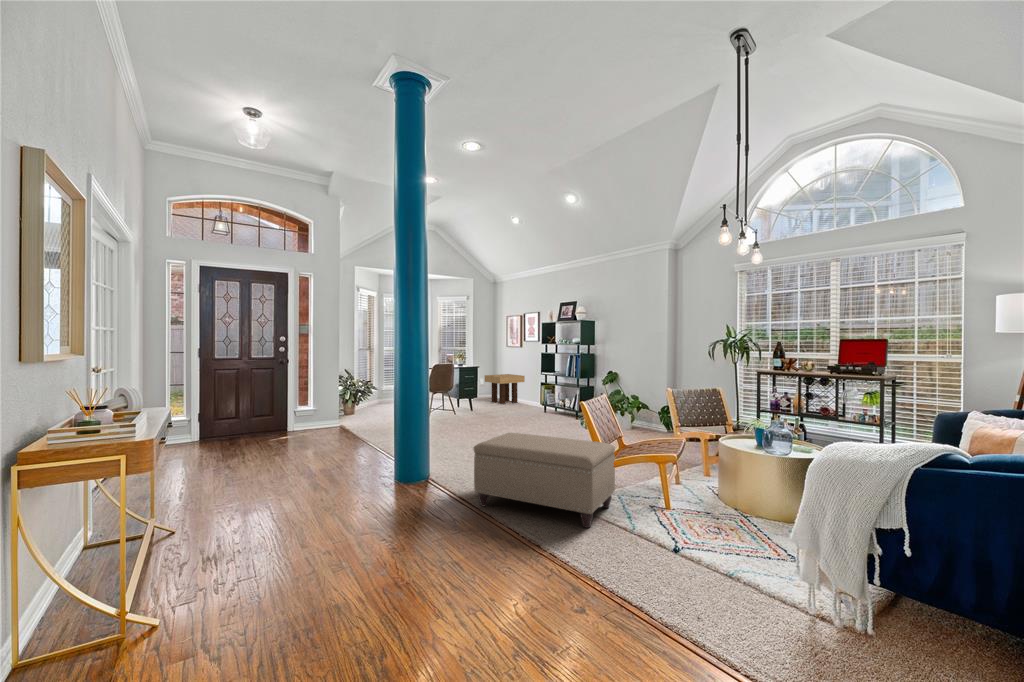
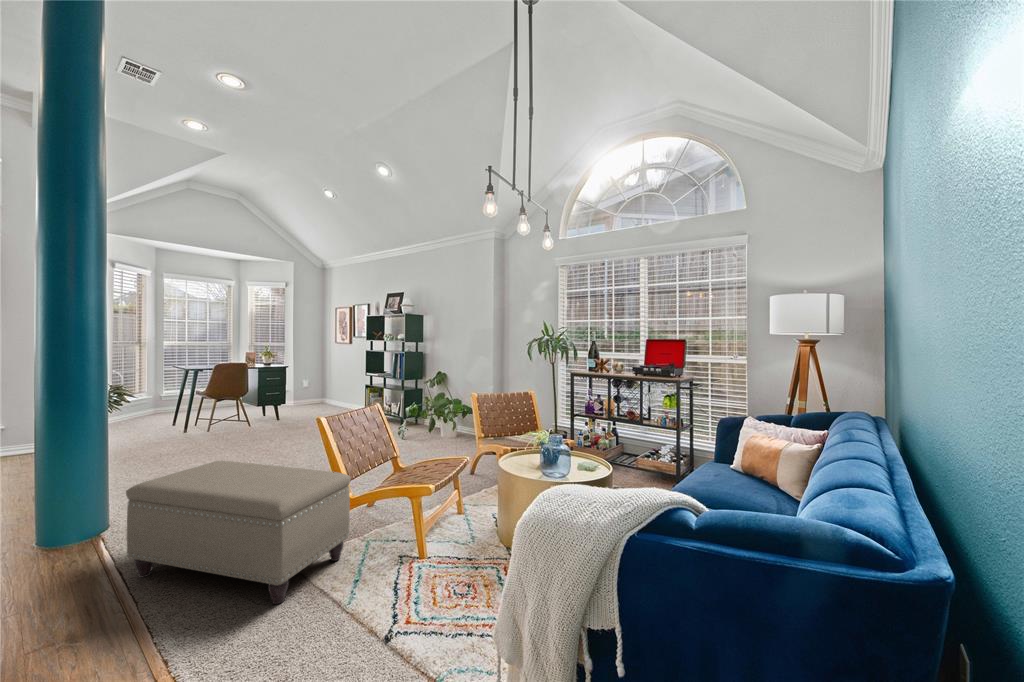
side table: present [485,374,525,404] -> none [305,374,352,408]

